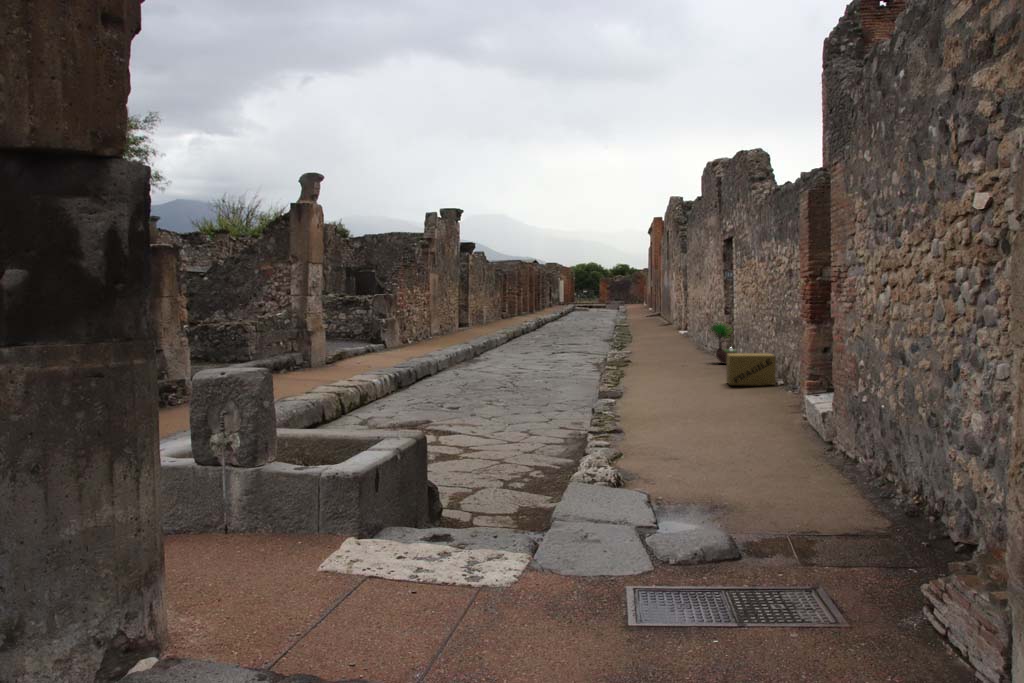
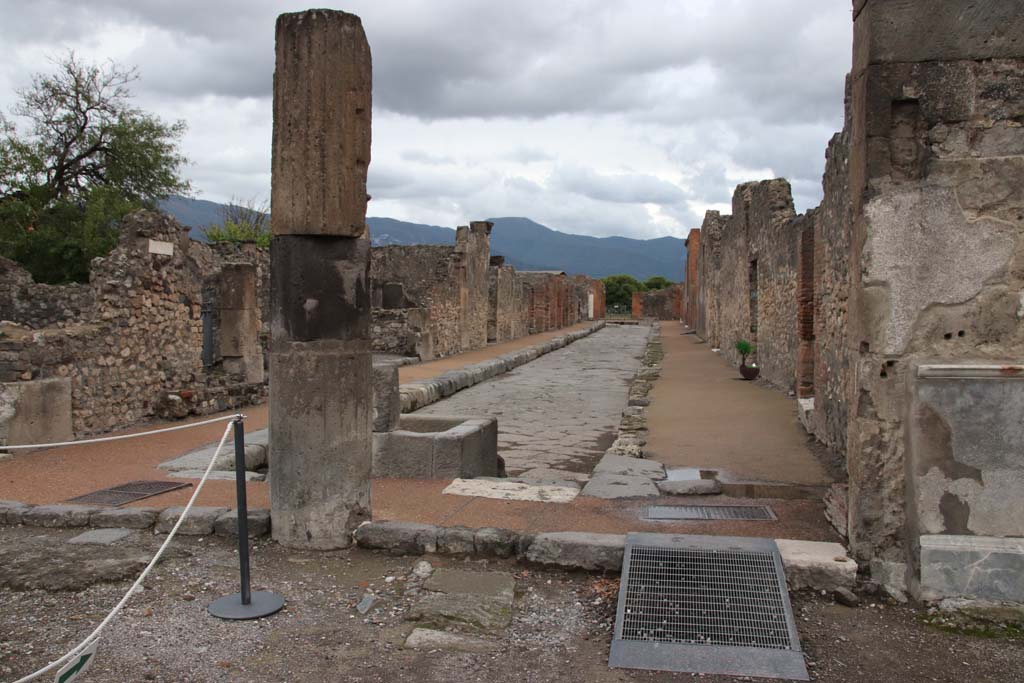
cardboard box: present [726,353,776,385] -> none [745,368,789,397]

